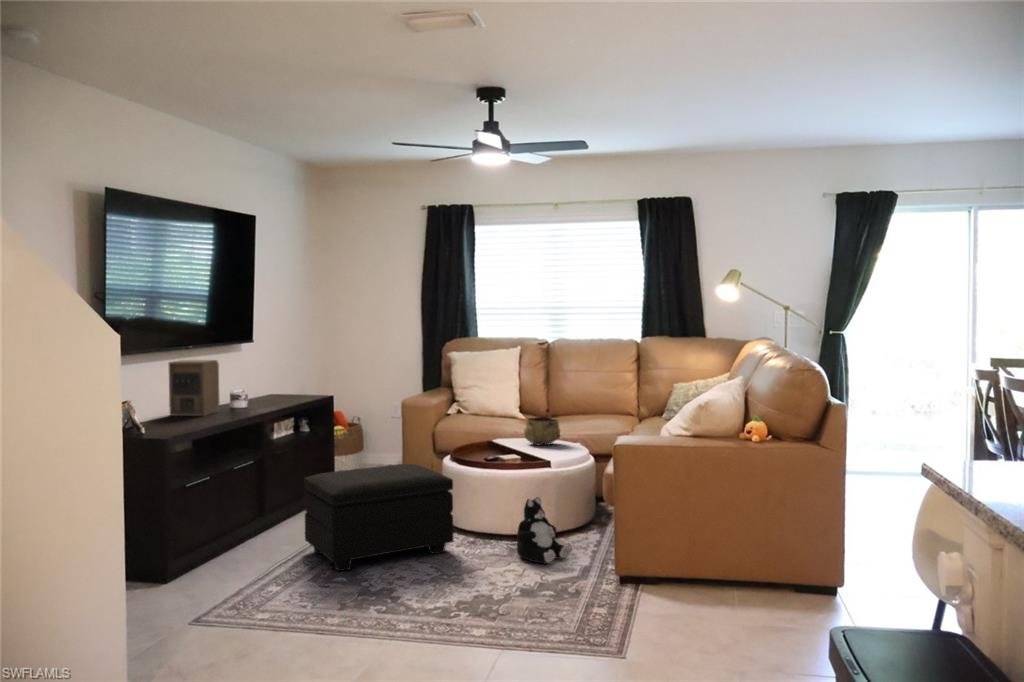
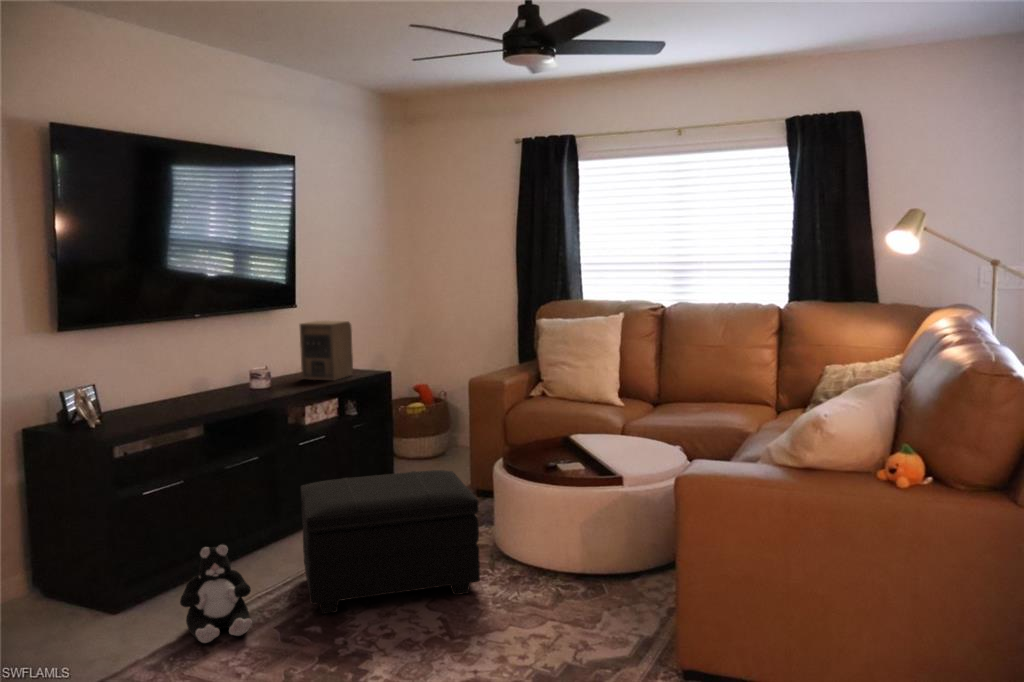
speaker: present [169,360,219,416] -> present [299,321,353,380]
decorative bowl: present [524,417,560,445] -> none [599,411,648,450]
plush toy: present [517,497,573,563] -> present [180,544,252,643]

